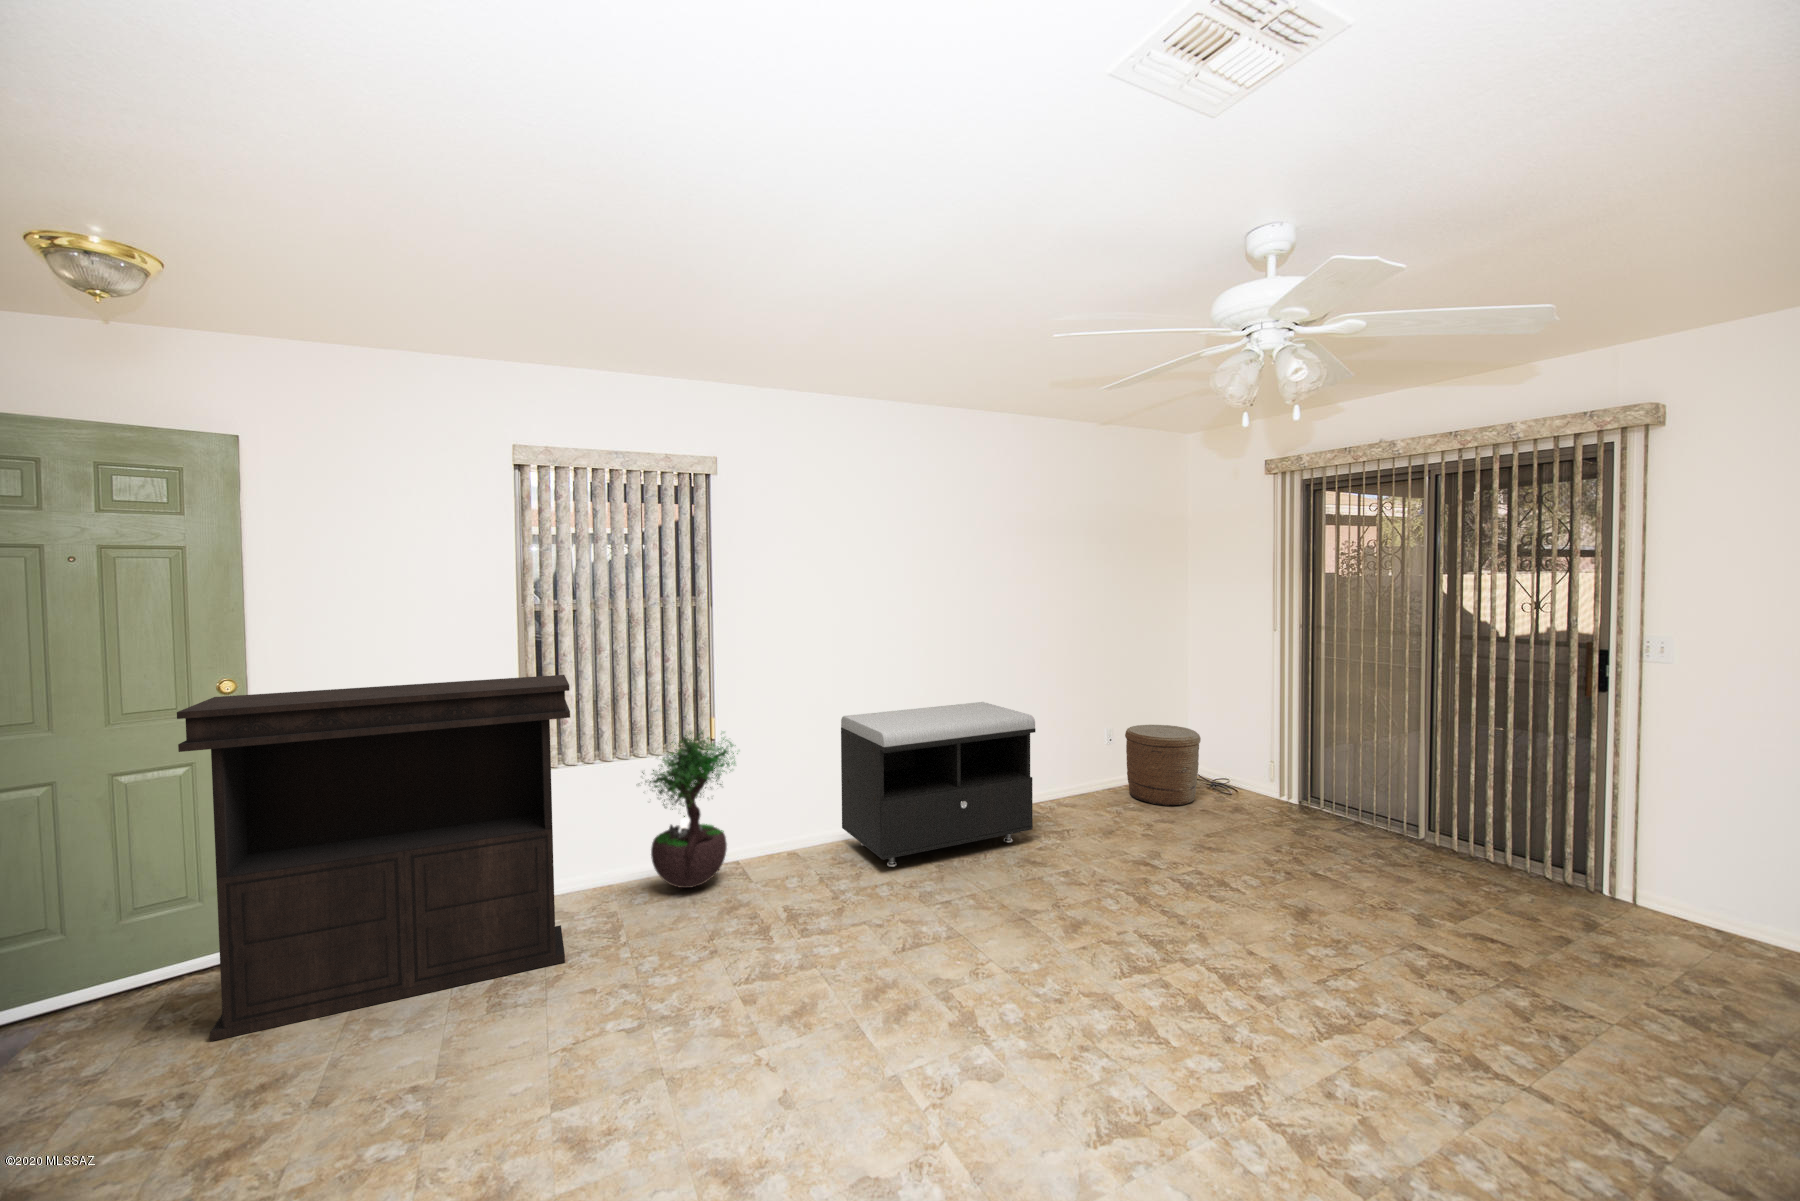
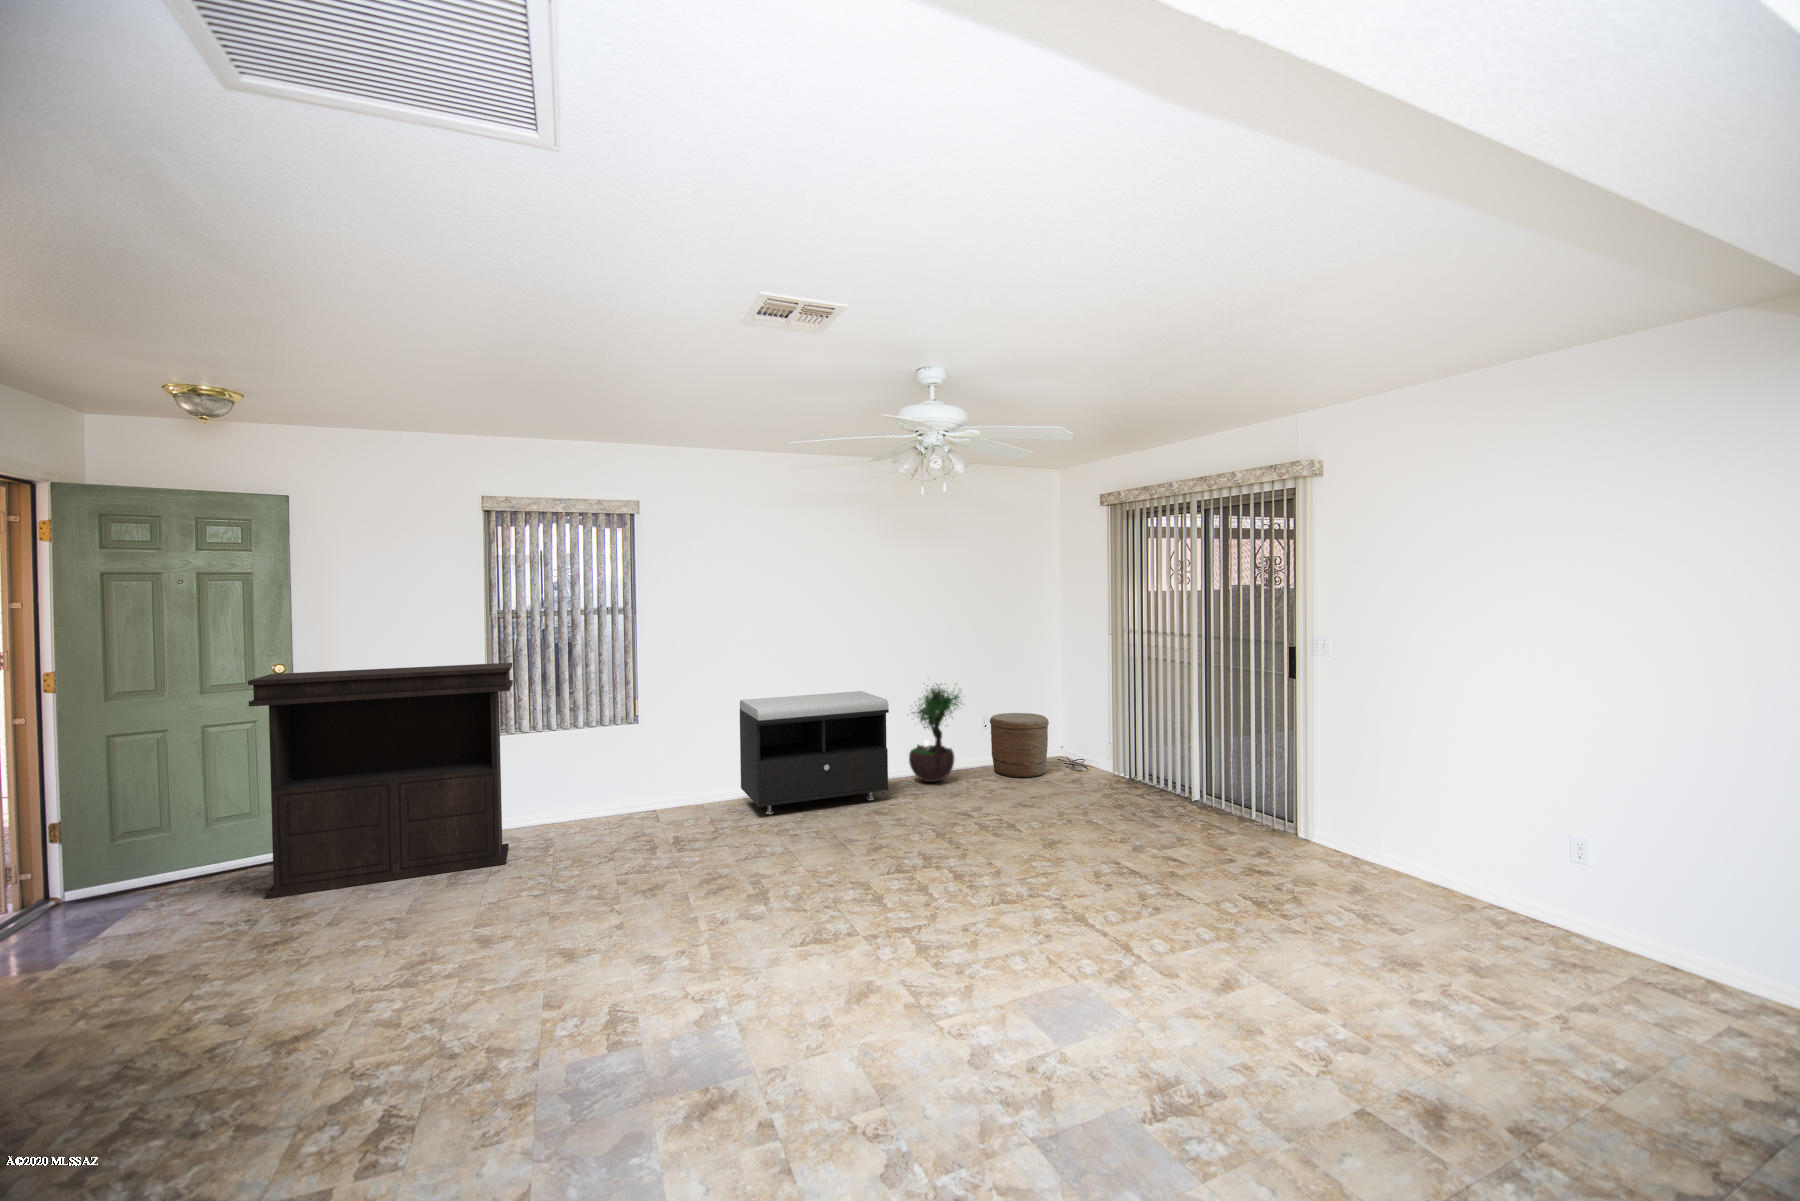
potted tree: present [642,731,738,888] -> present [909,683,965,782]

